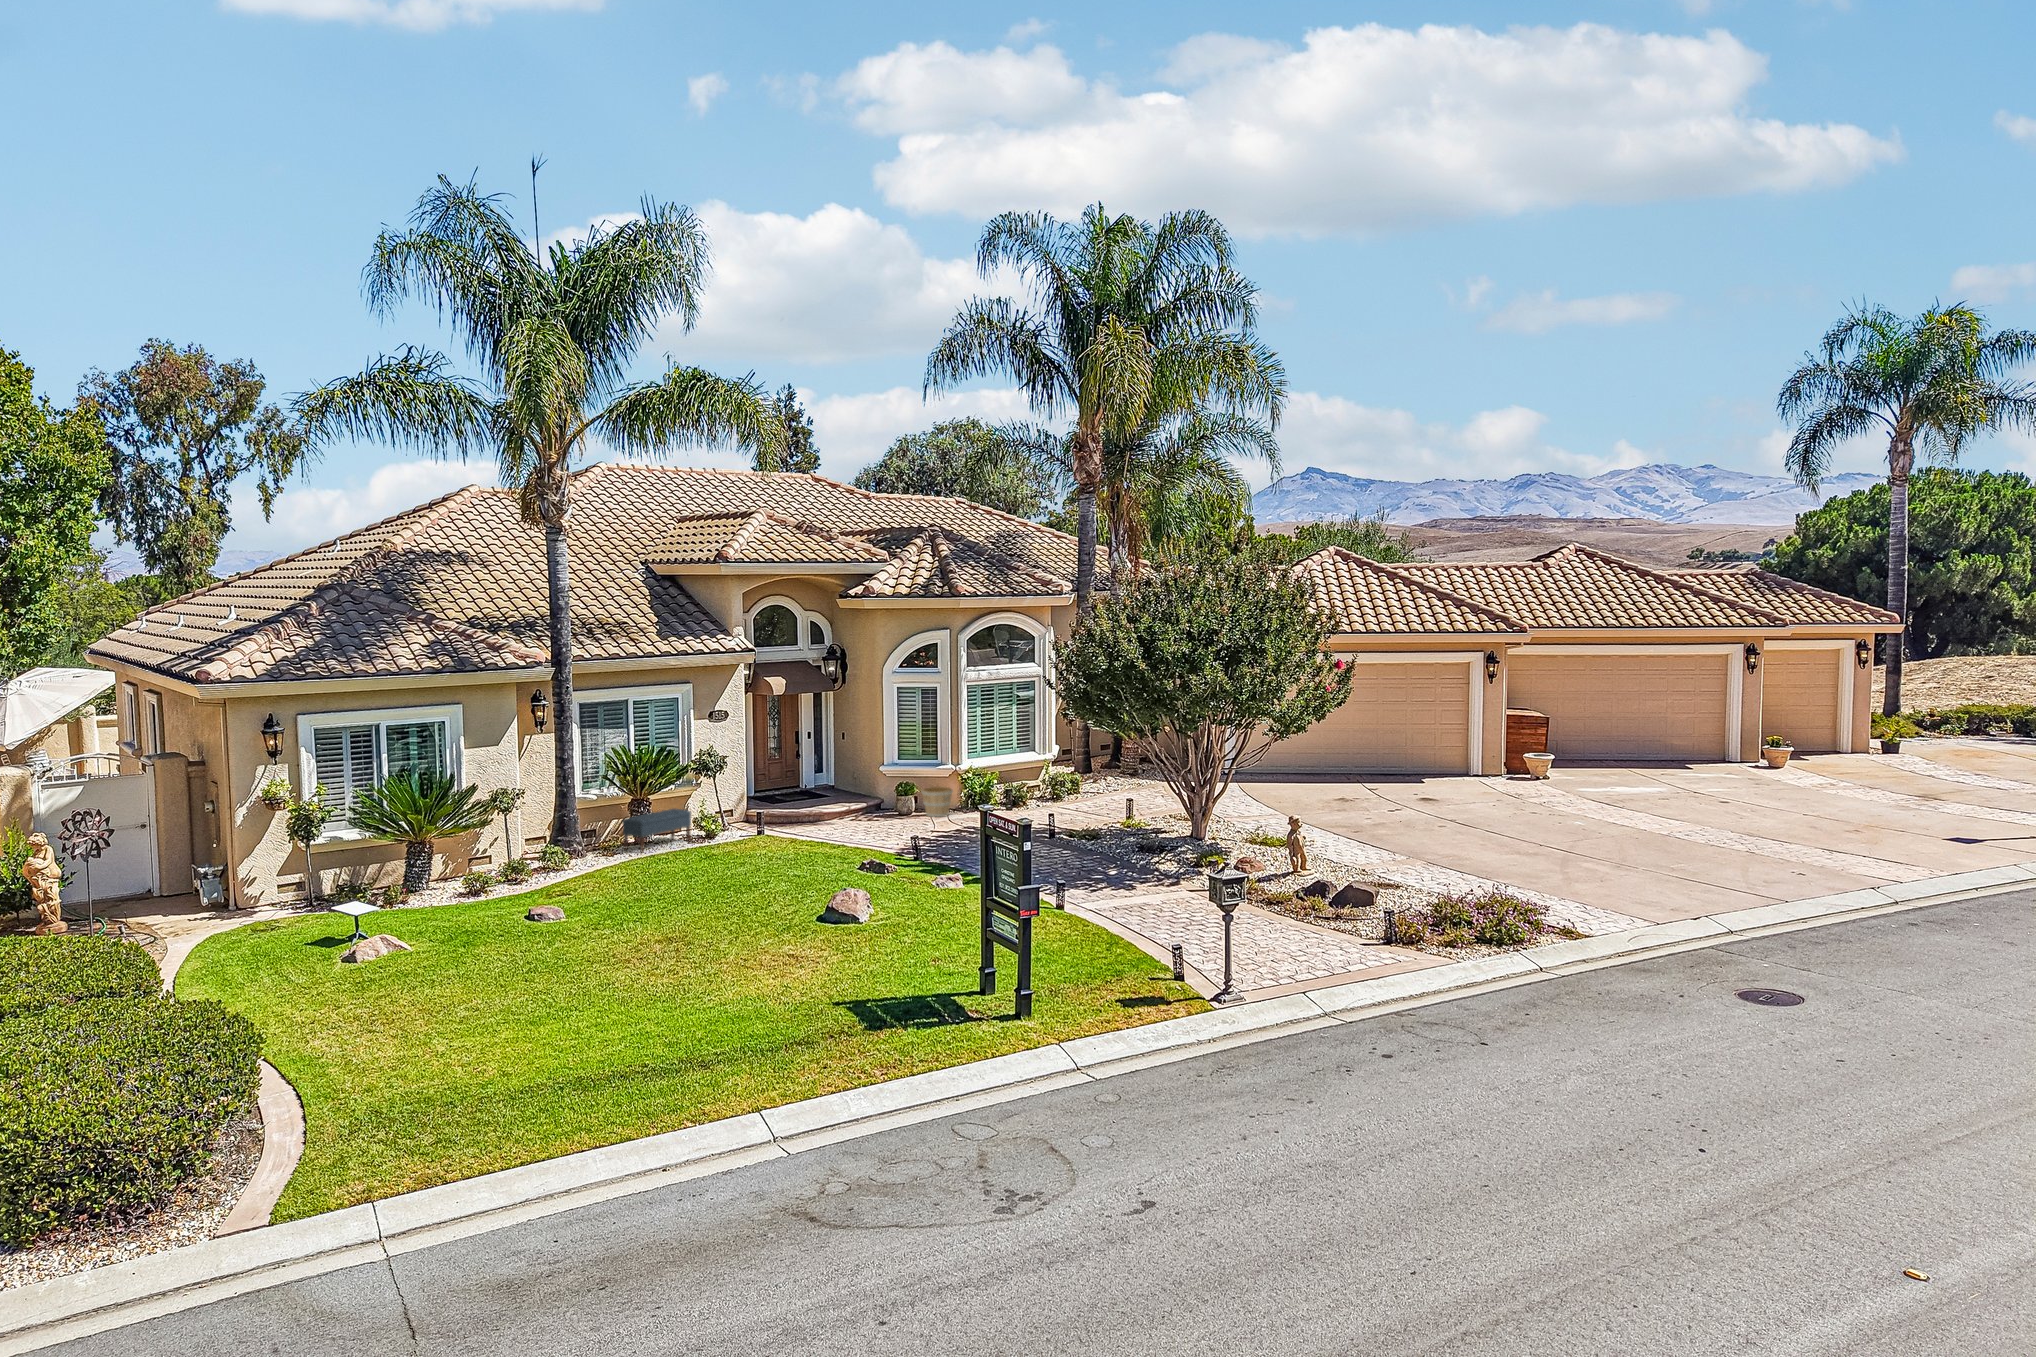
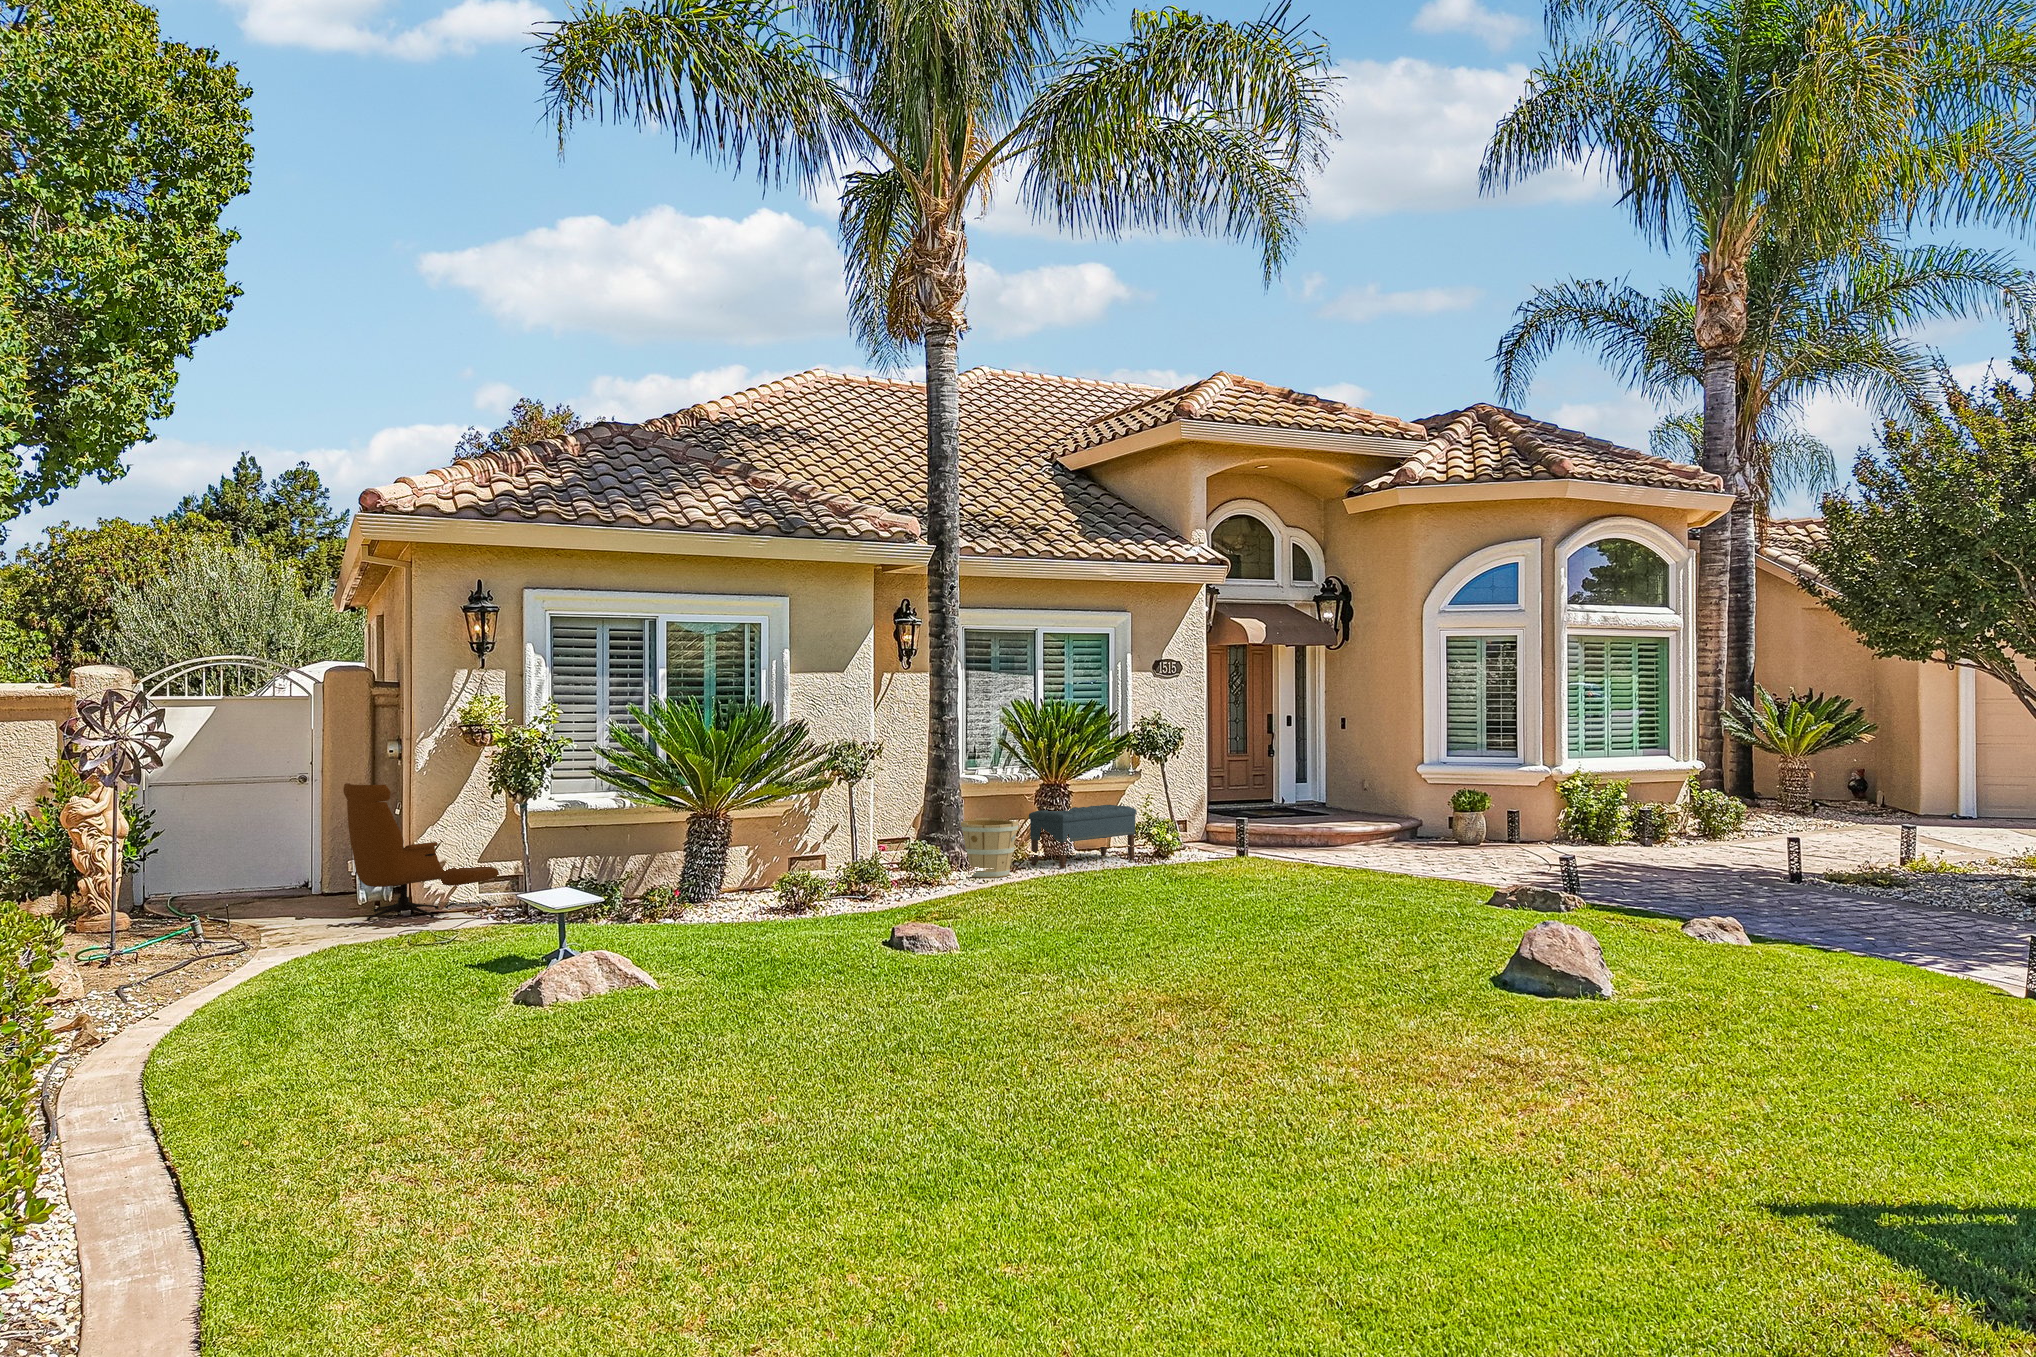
wooden bucket: present [921,786,953,817] -> present [961,818,1019,878]
lounge chair: none [204,844,294,919] -> present [343,783,499,921]

